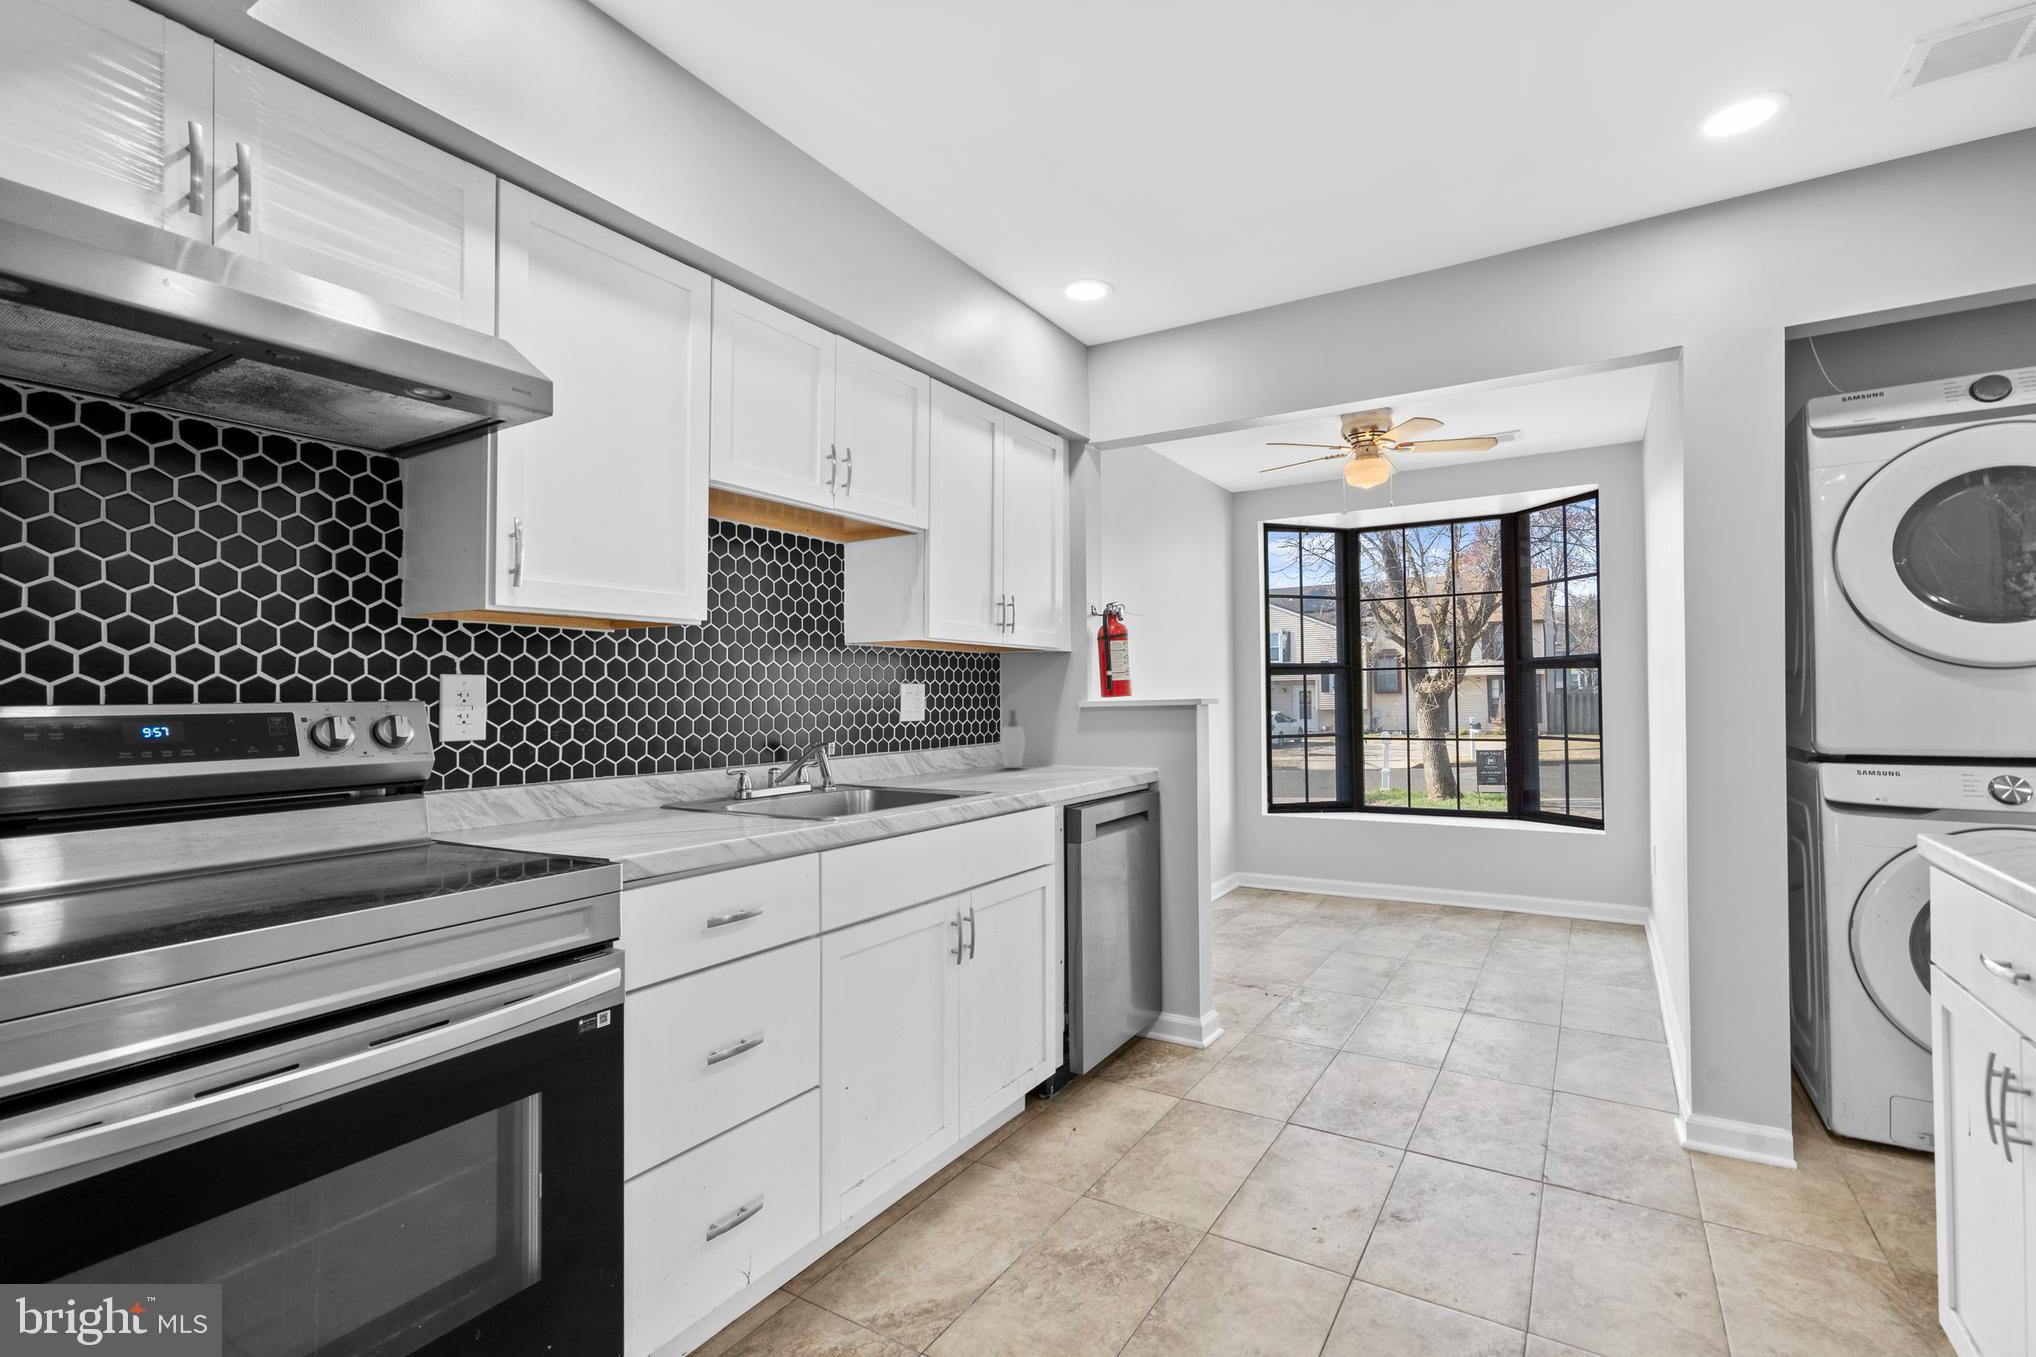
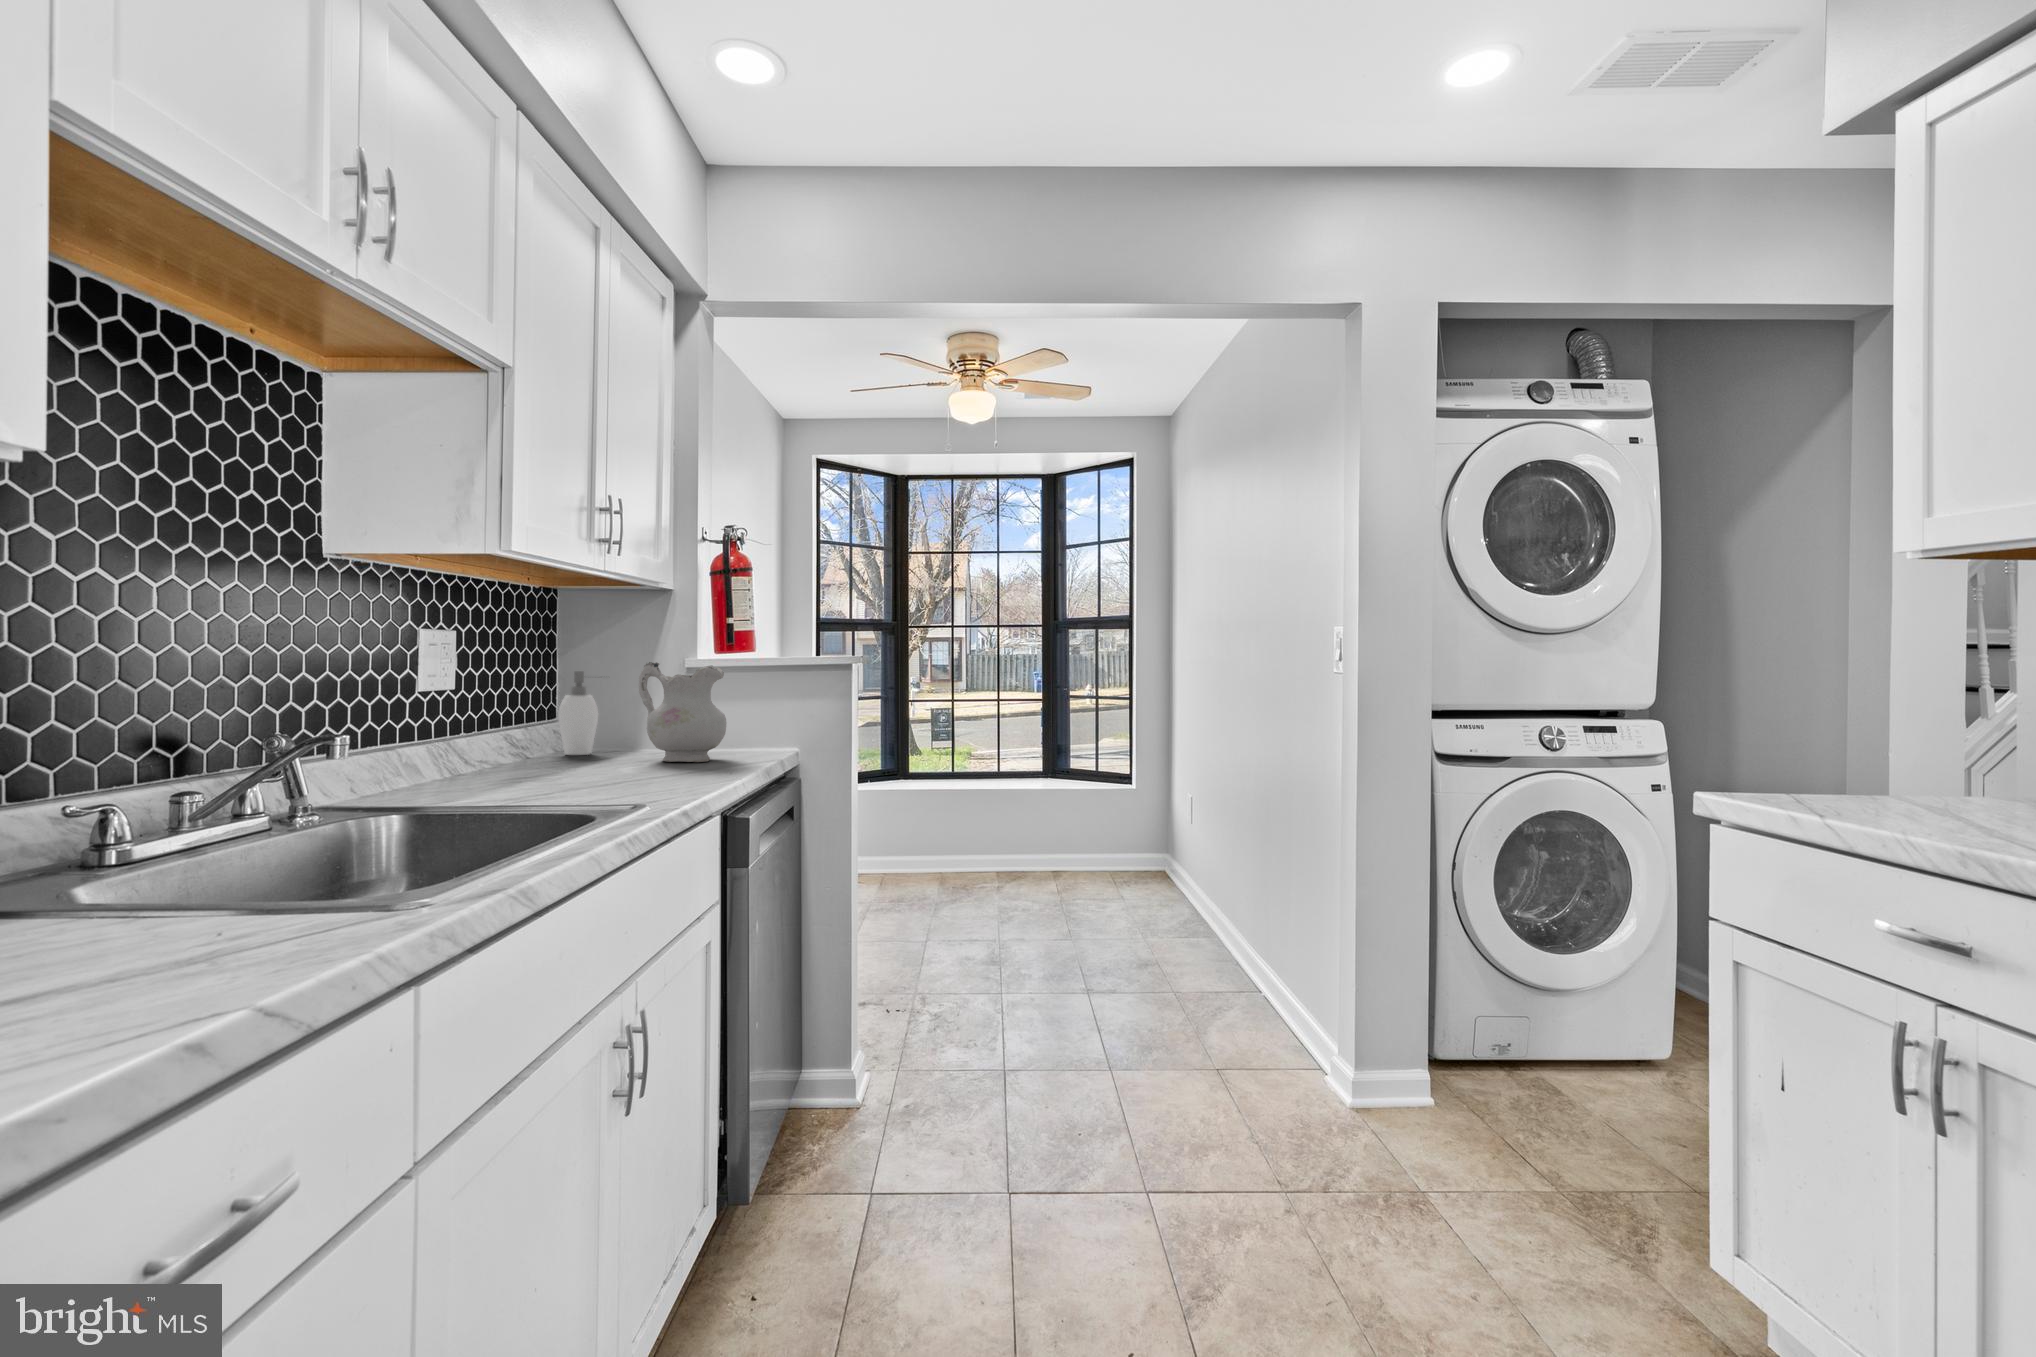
ceramic pitcher: none [1042,702,1099,772] -> present [639,662,726,762]

